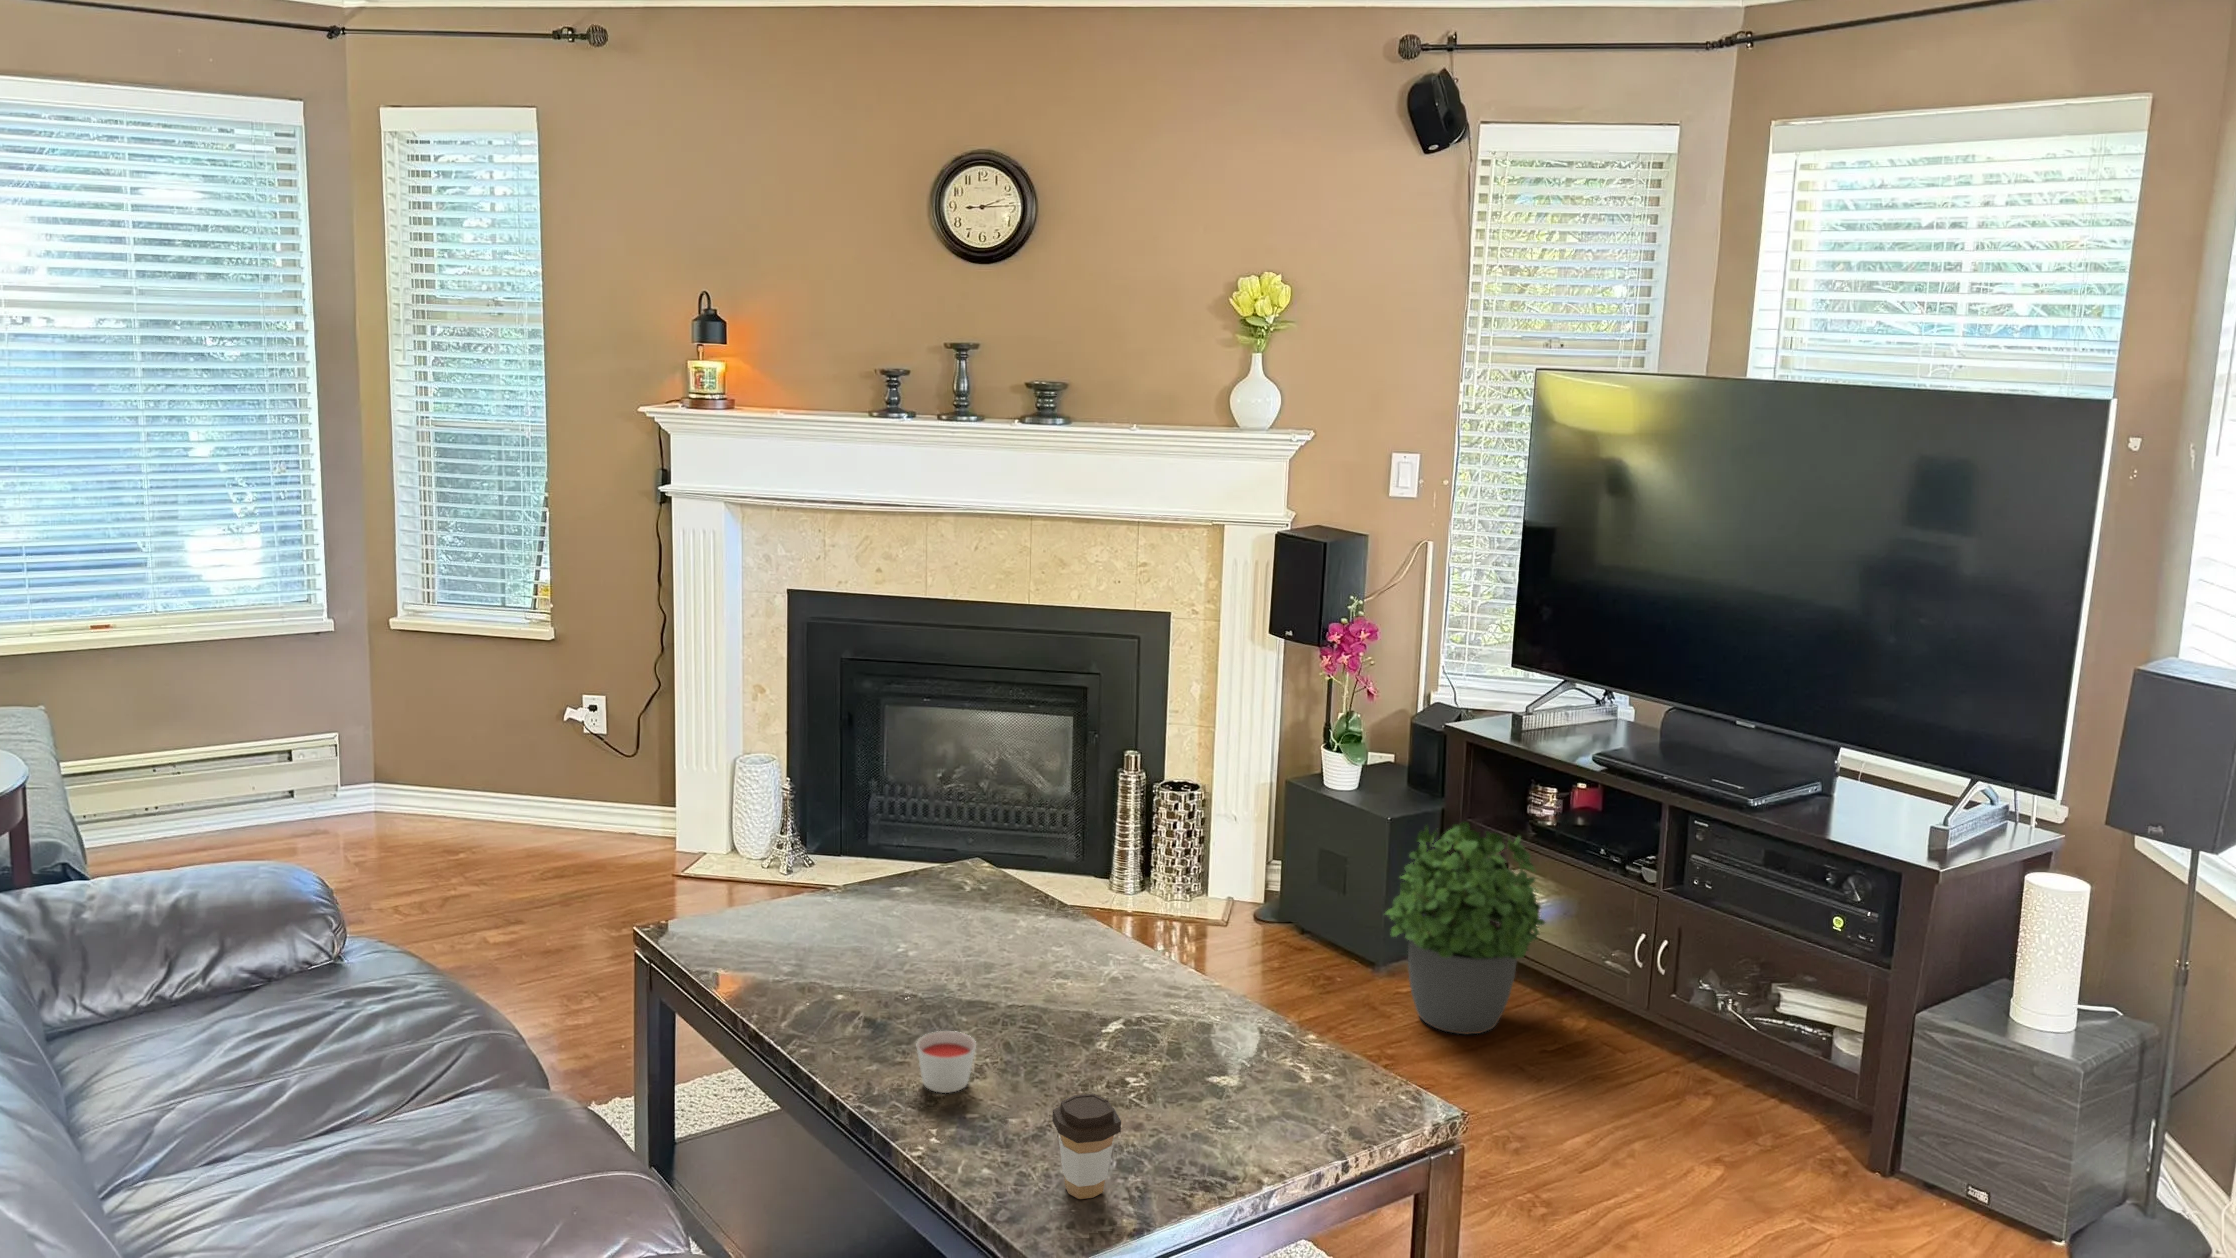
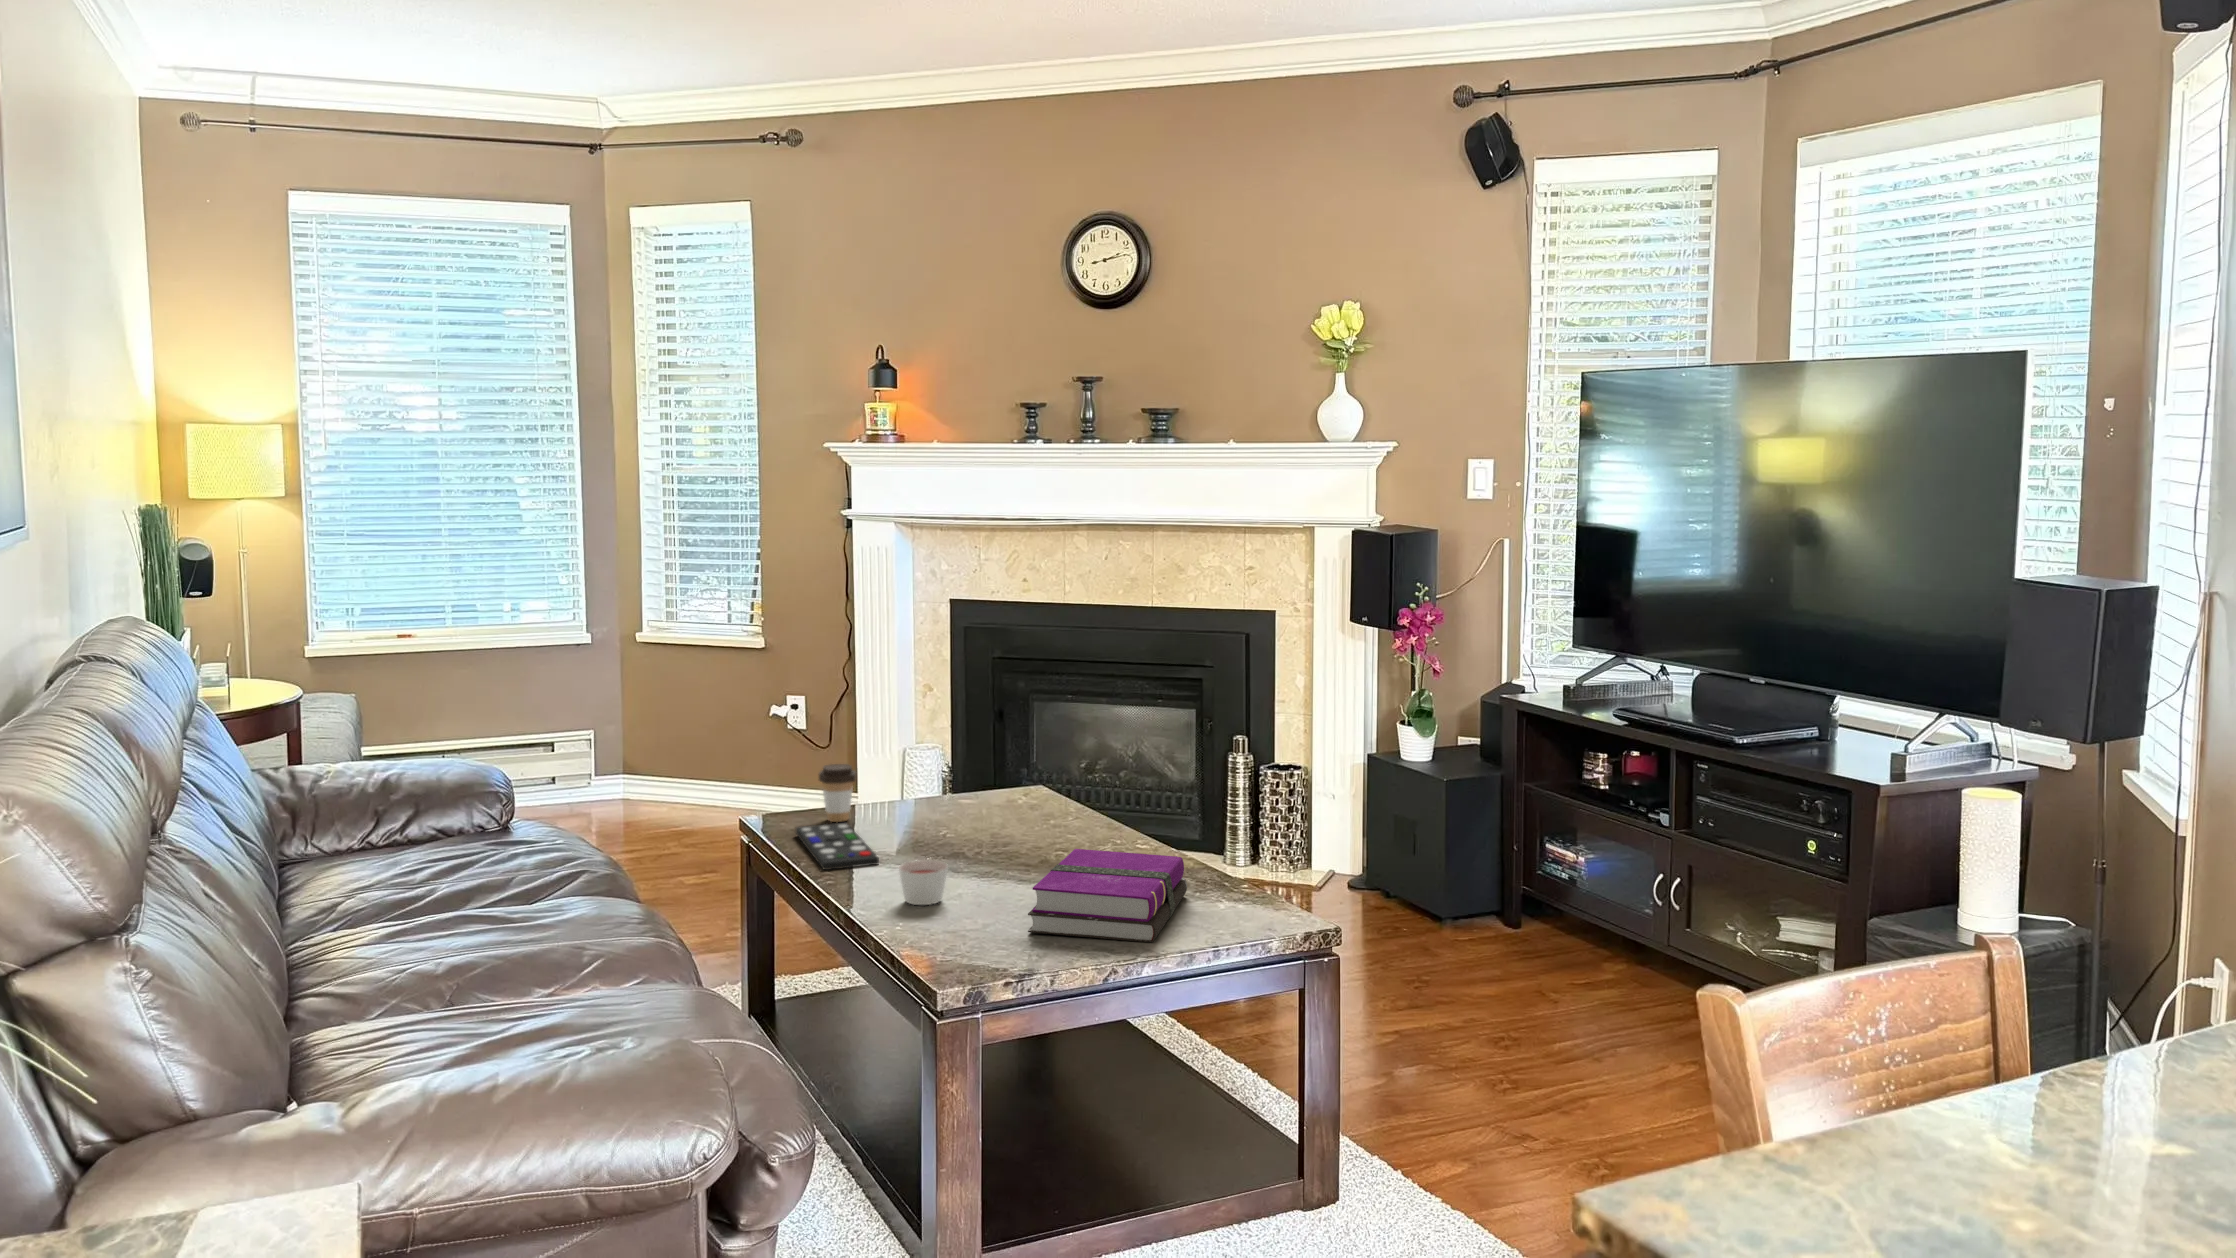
potted plant: present [1386,822,1545,1034] -> none [1431,776,1578,970]
remote control: none [728,945,857,1030] -> present [796,823,879,870]
hardback book: none [1102,1007,1260,1147] -> present [1028,849,1187,942]
coffee cup: present [1052,1094,1121,1199] -> present [819,764,857,822]

